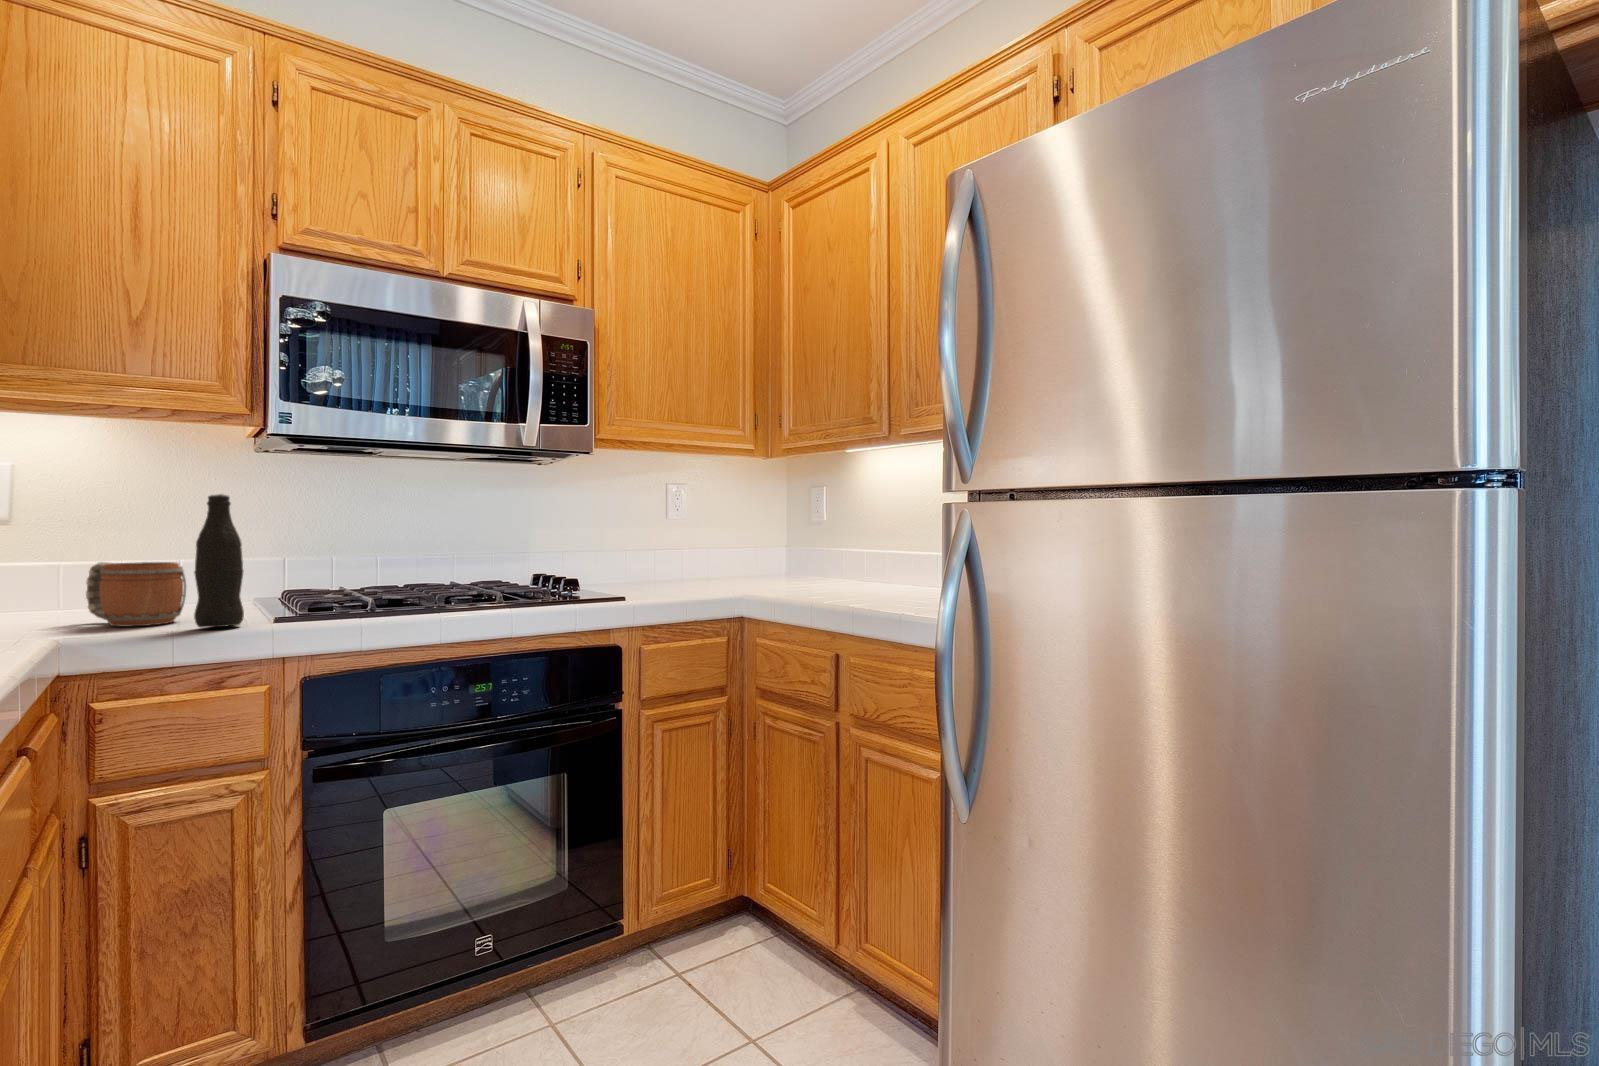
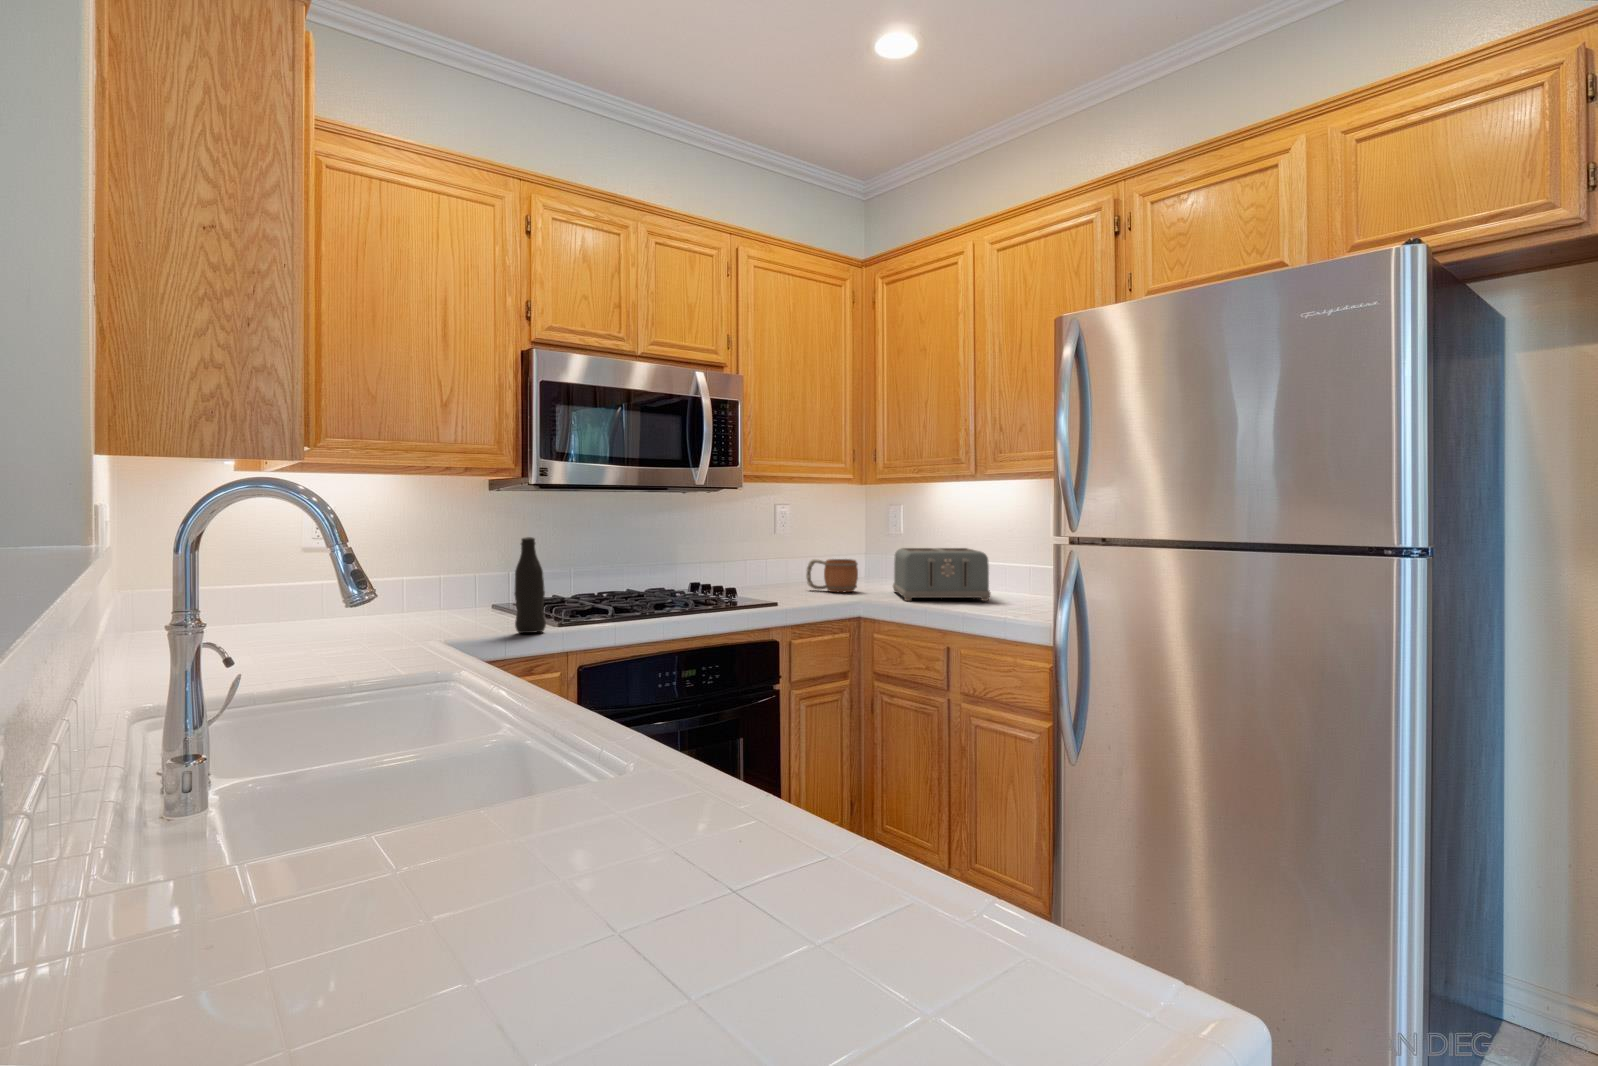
toaster: none [796,532,909,597] -> present [893,548,990,601]
mug: present [86,562,186,626] -> present [806,559,858,592]

